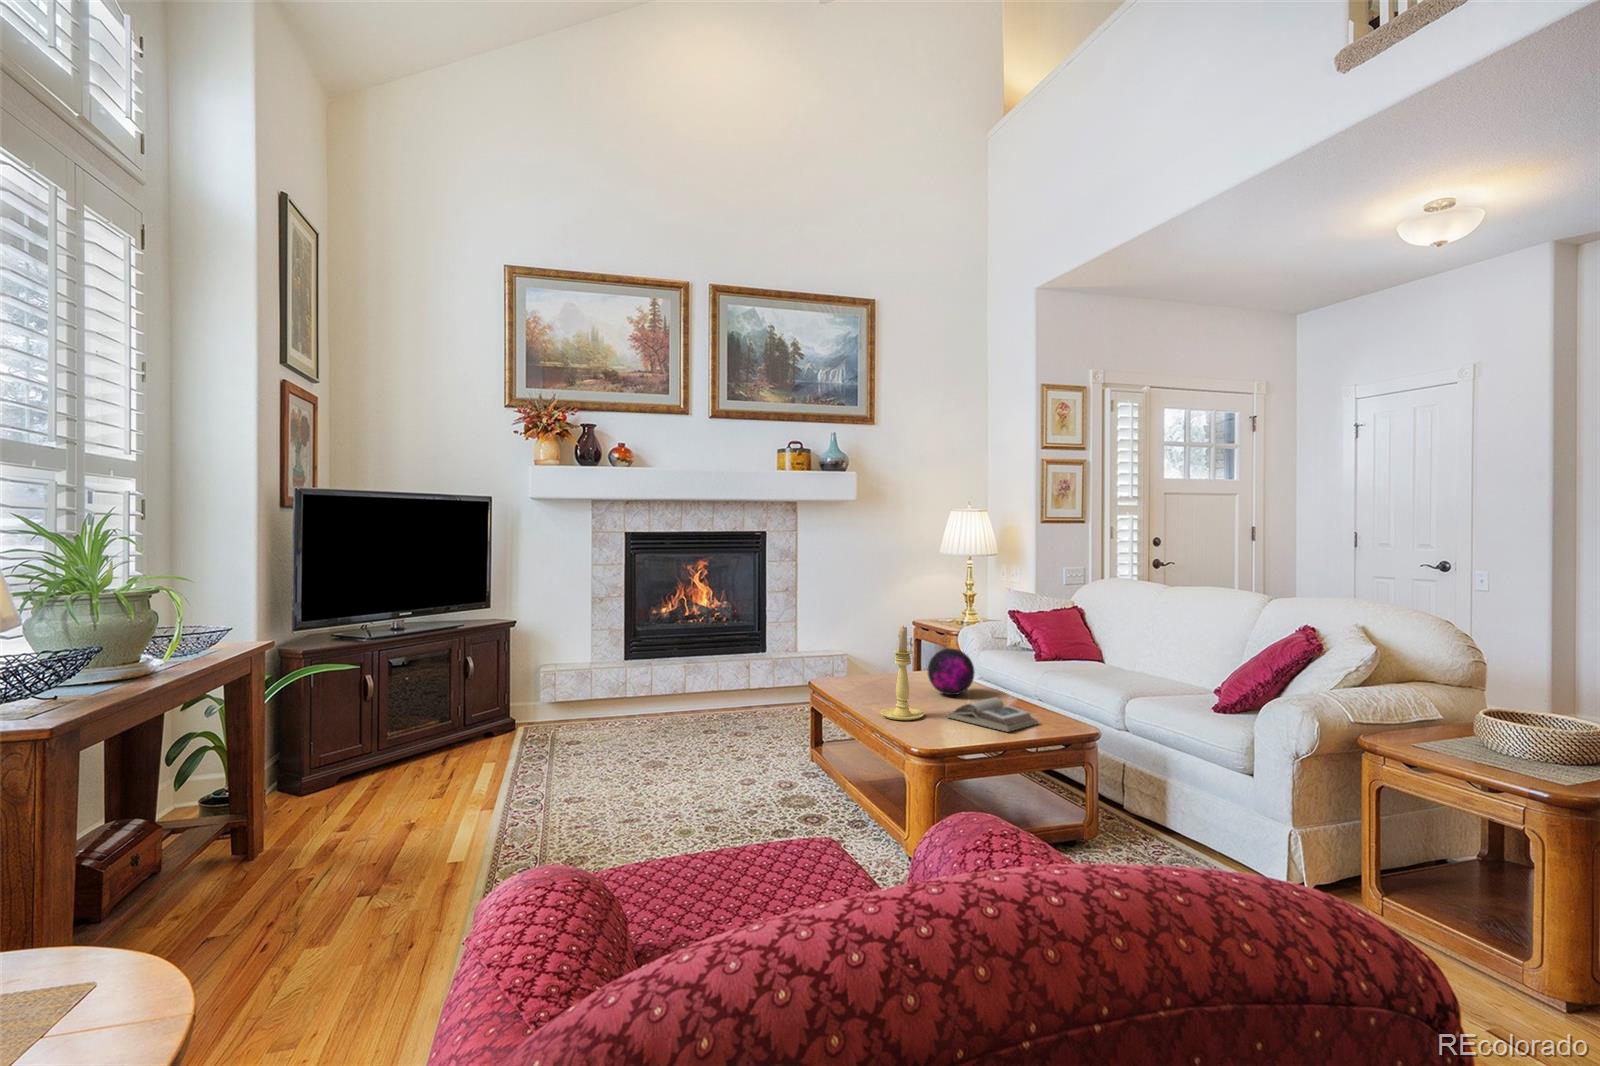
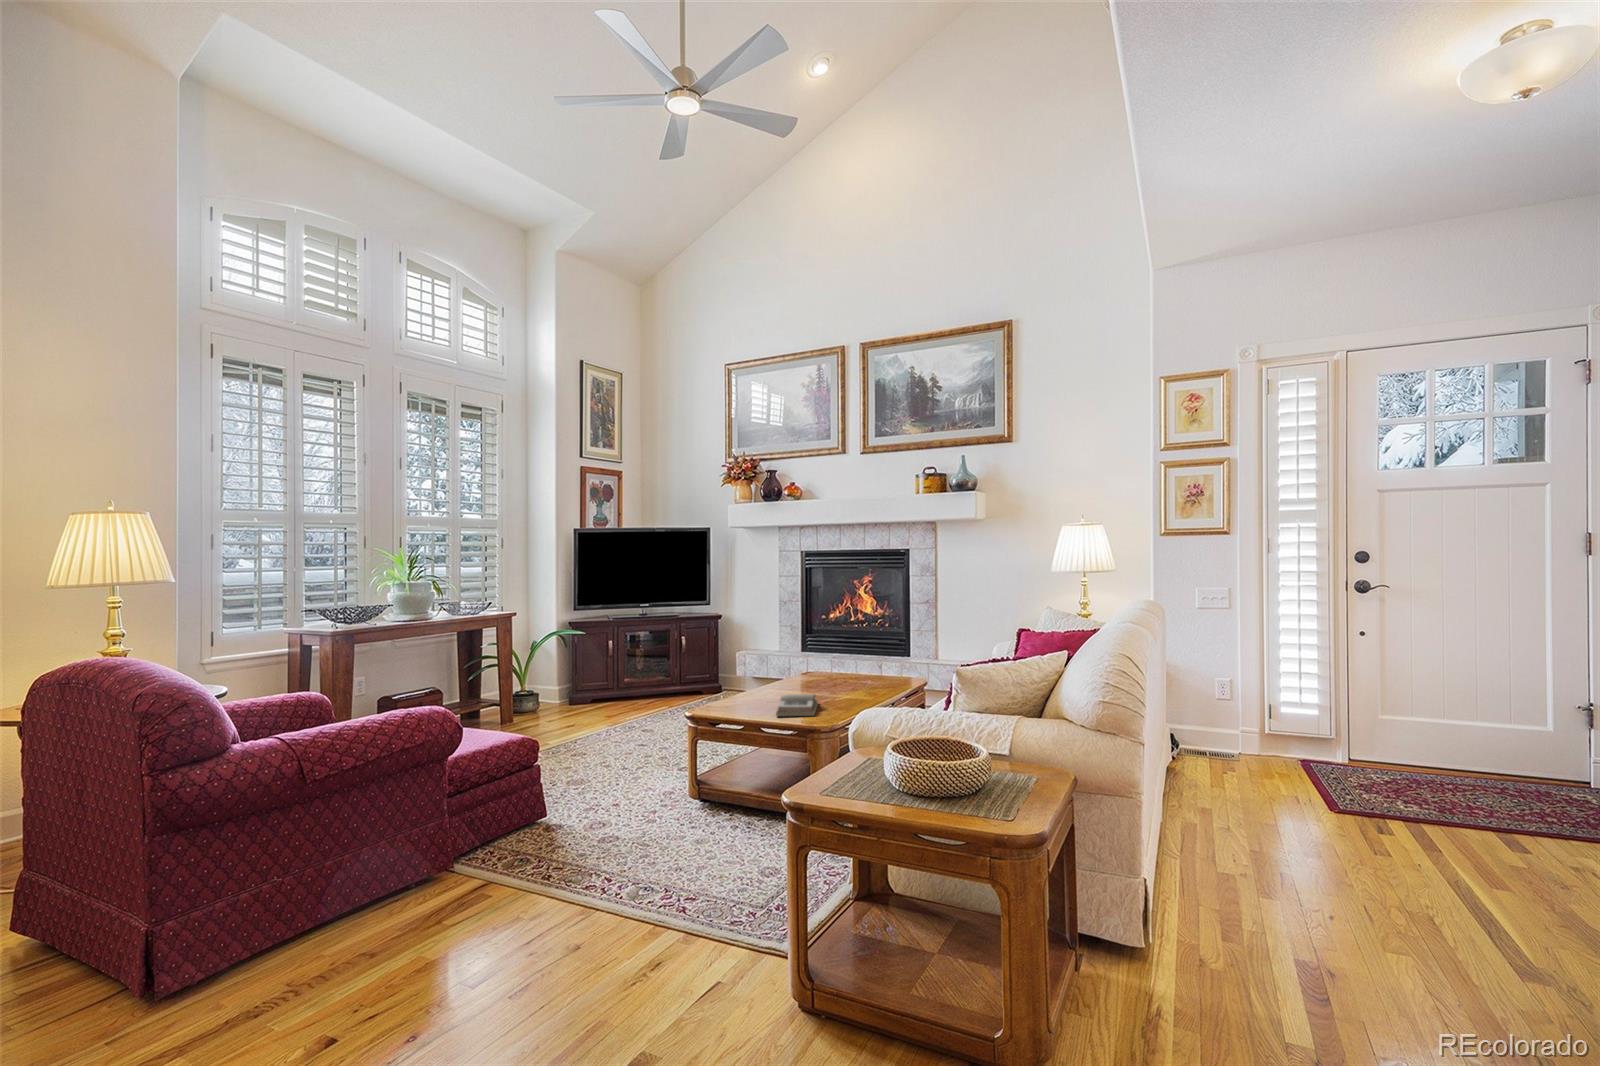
candle holder: present [881,626,924,720] -> none [750,633,782,703]
decorative orb: present [928,648,975,695] -> none [826,655,863,693]

